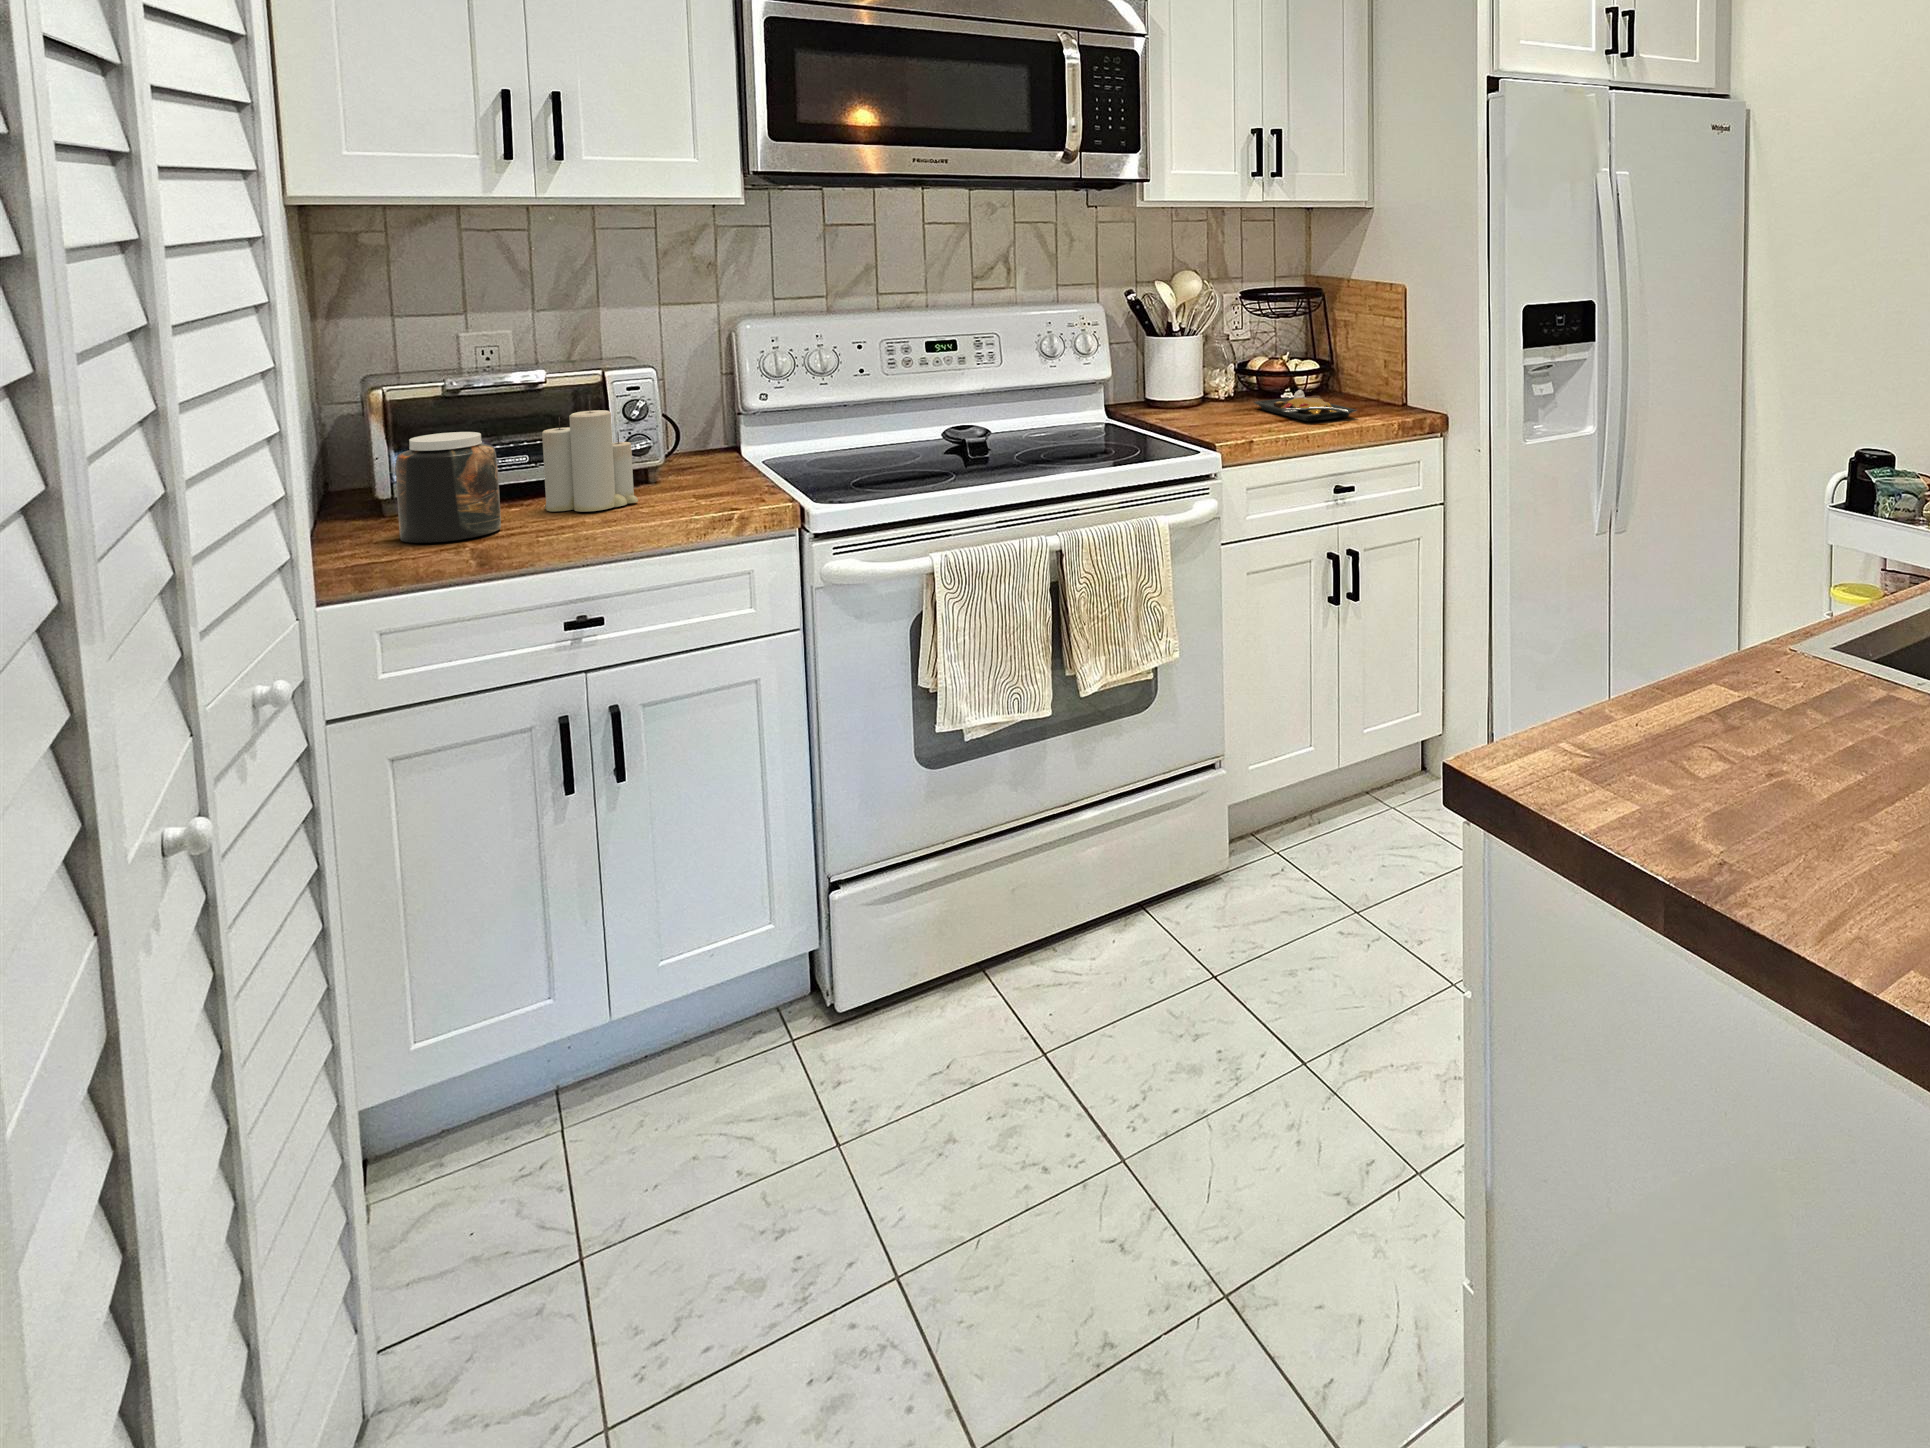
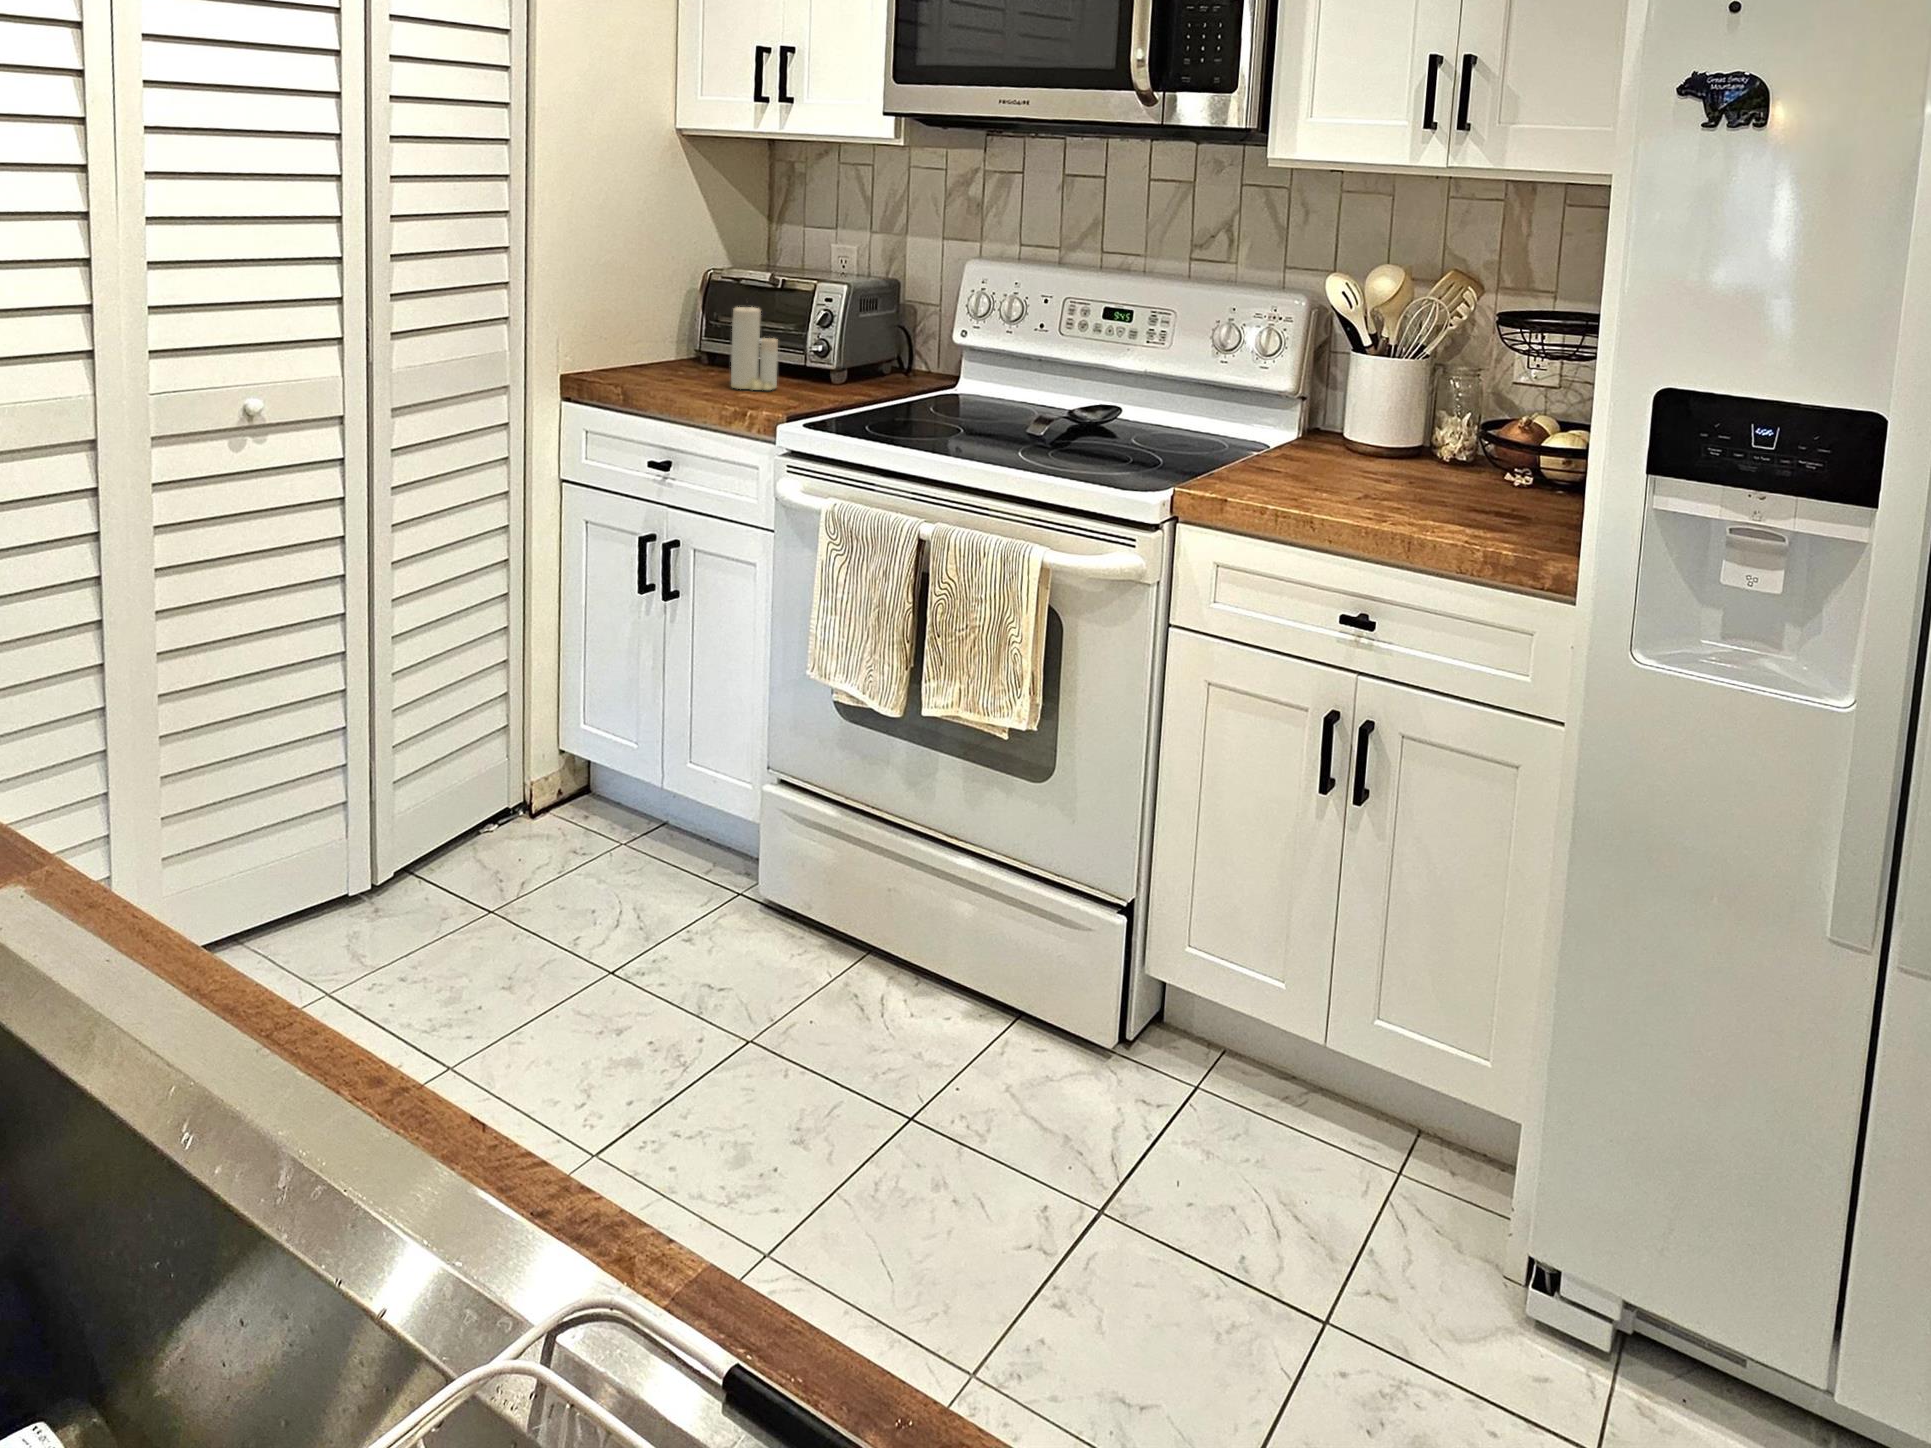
plate: present [1254,390,1357,422] -> none [1410,467,1553,525]
jar: present [396,432,501,543] -> none [630,303,688,383]

